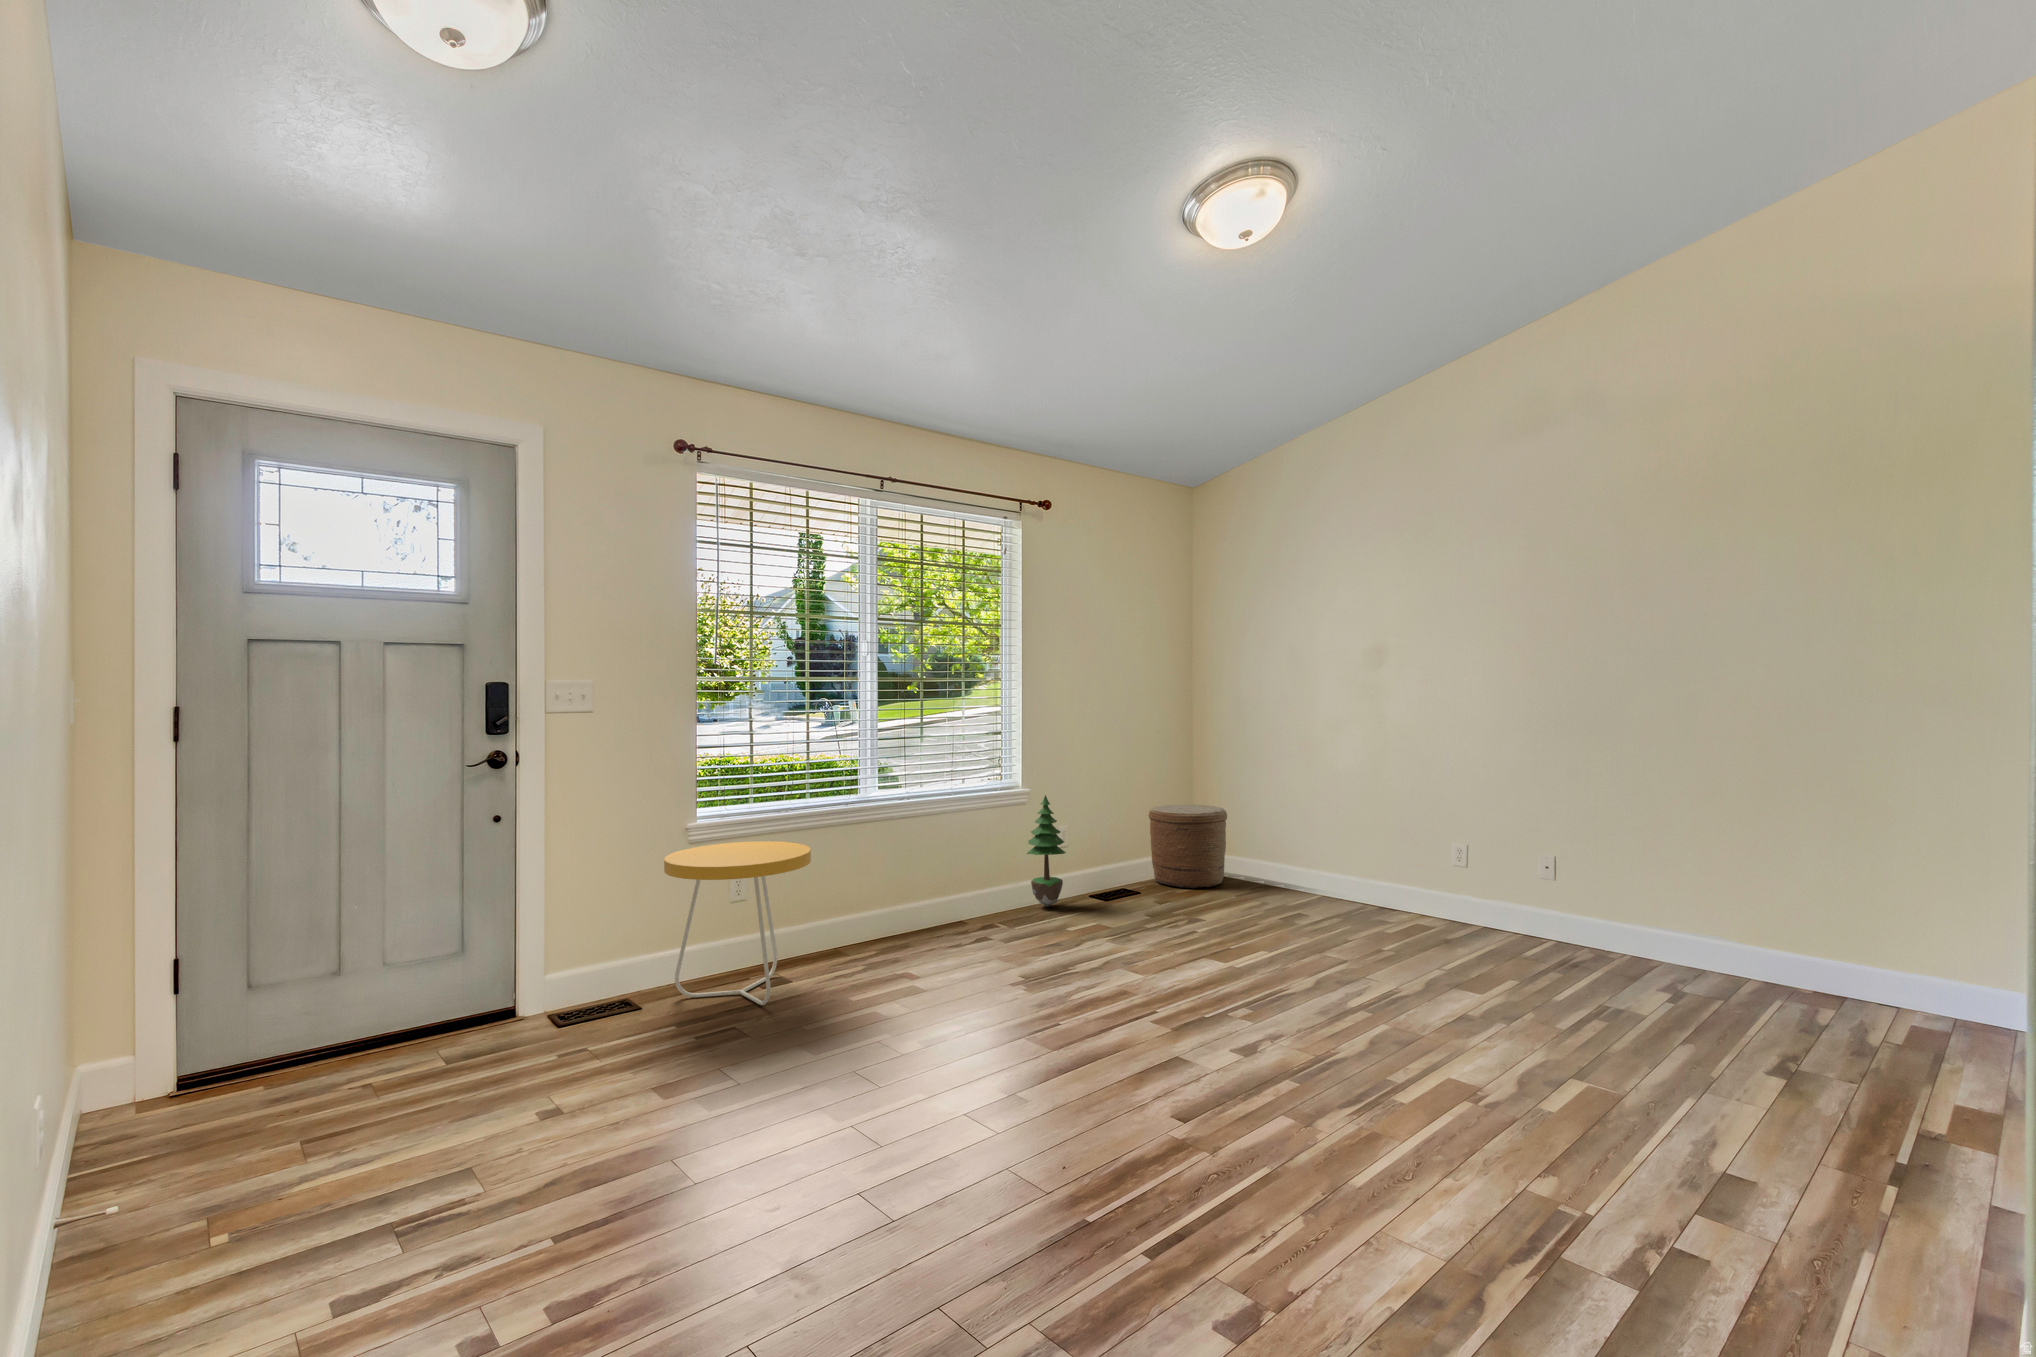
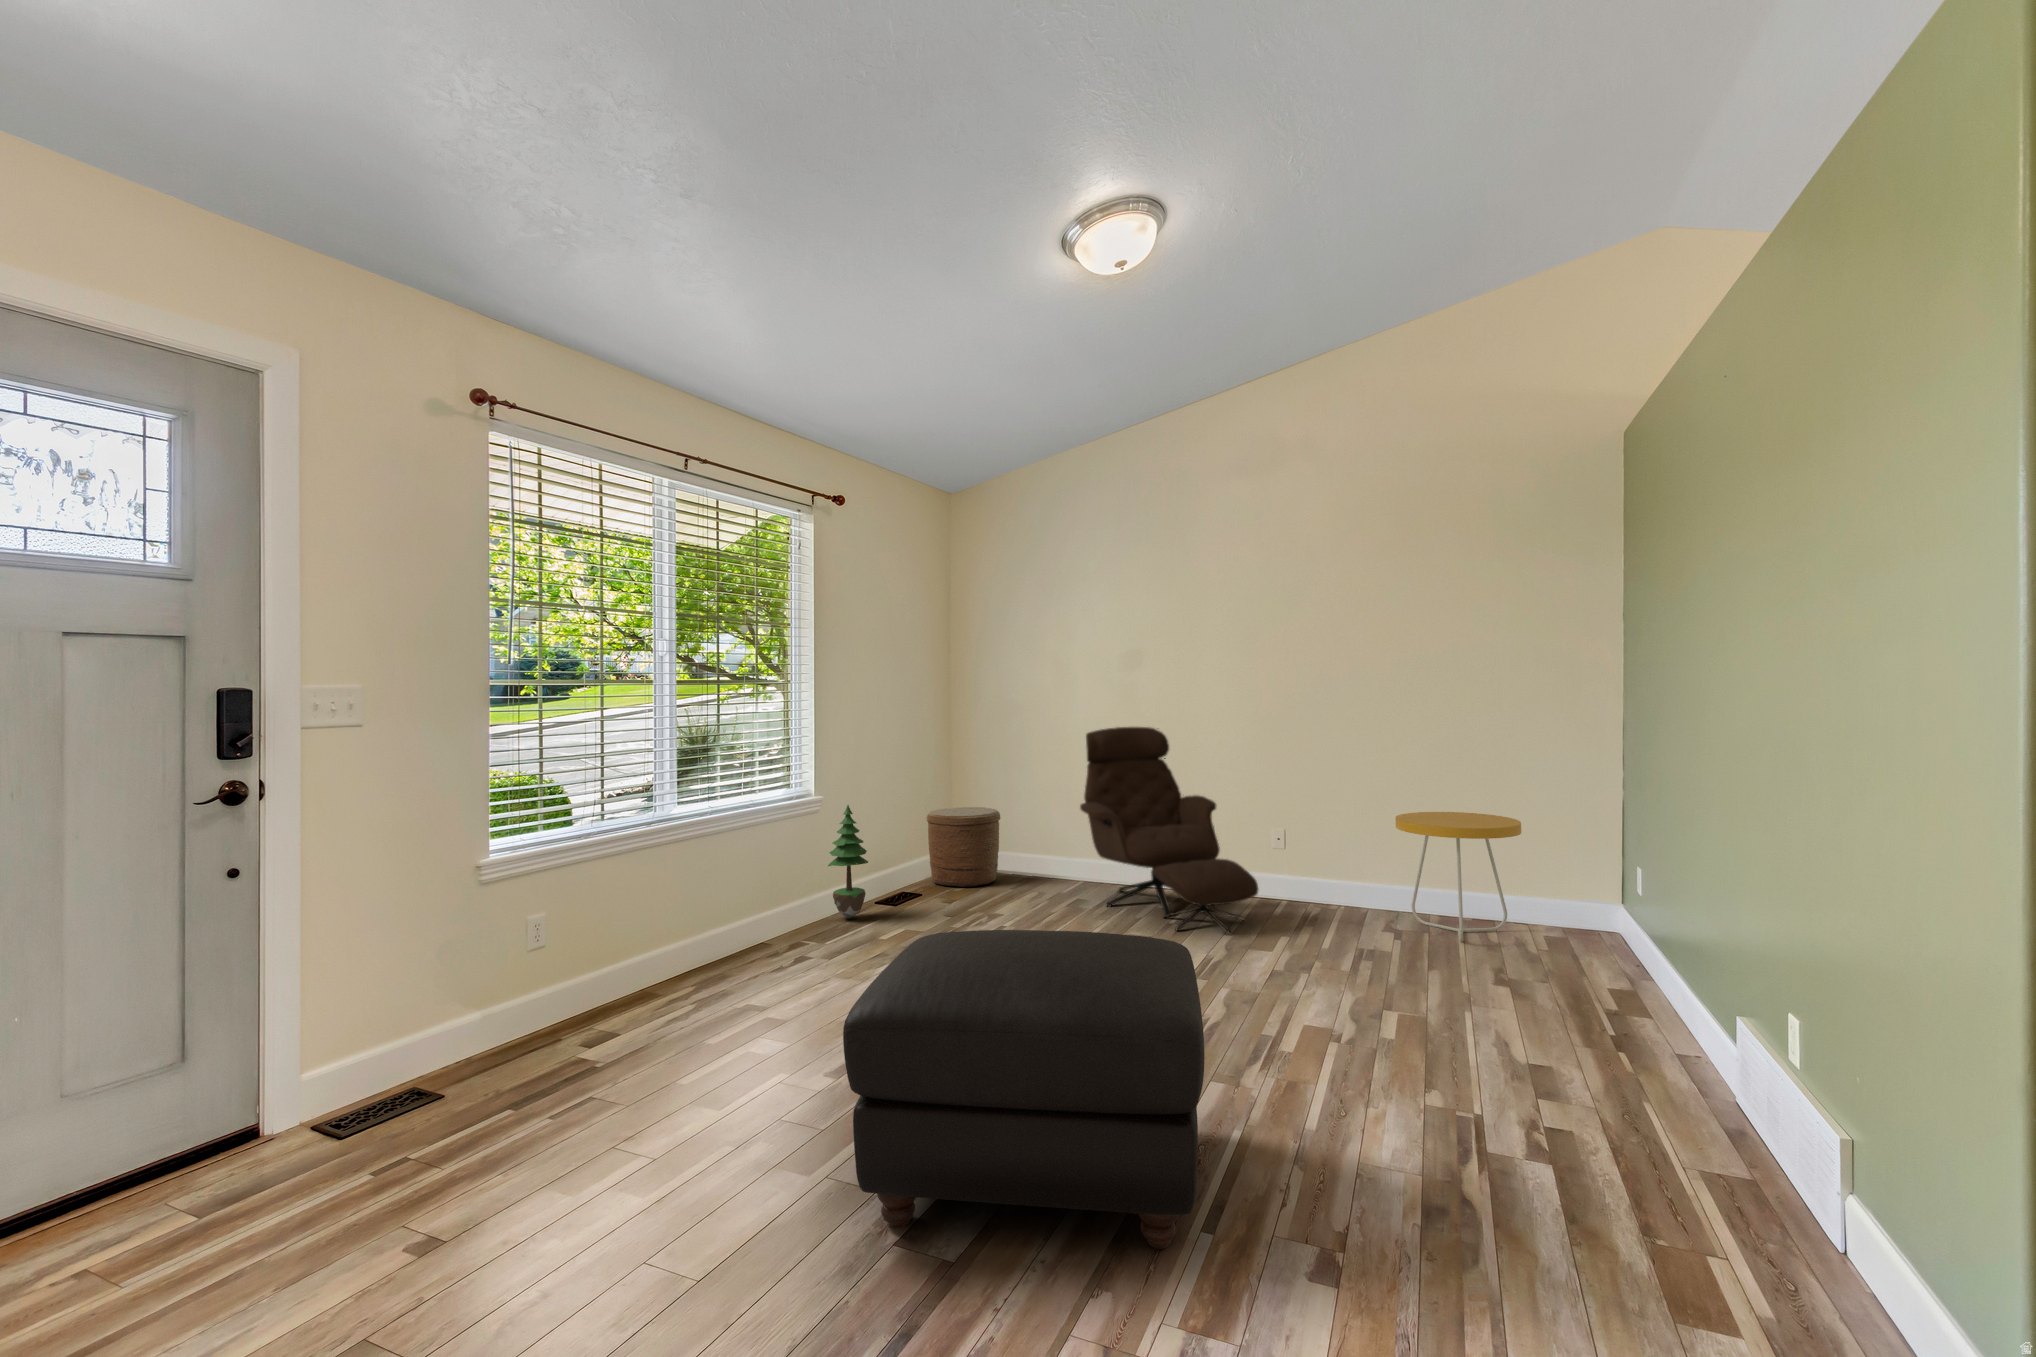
lounge chair: none [1299,724,1491,967] -> present [1080,727,1258,933]
side table: present [664,841,811,1005] -> present [1395,812,1521,942]
ottoman: none [828,921,1219,1256] -> present [843,930,1205,1249]

